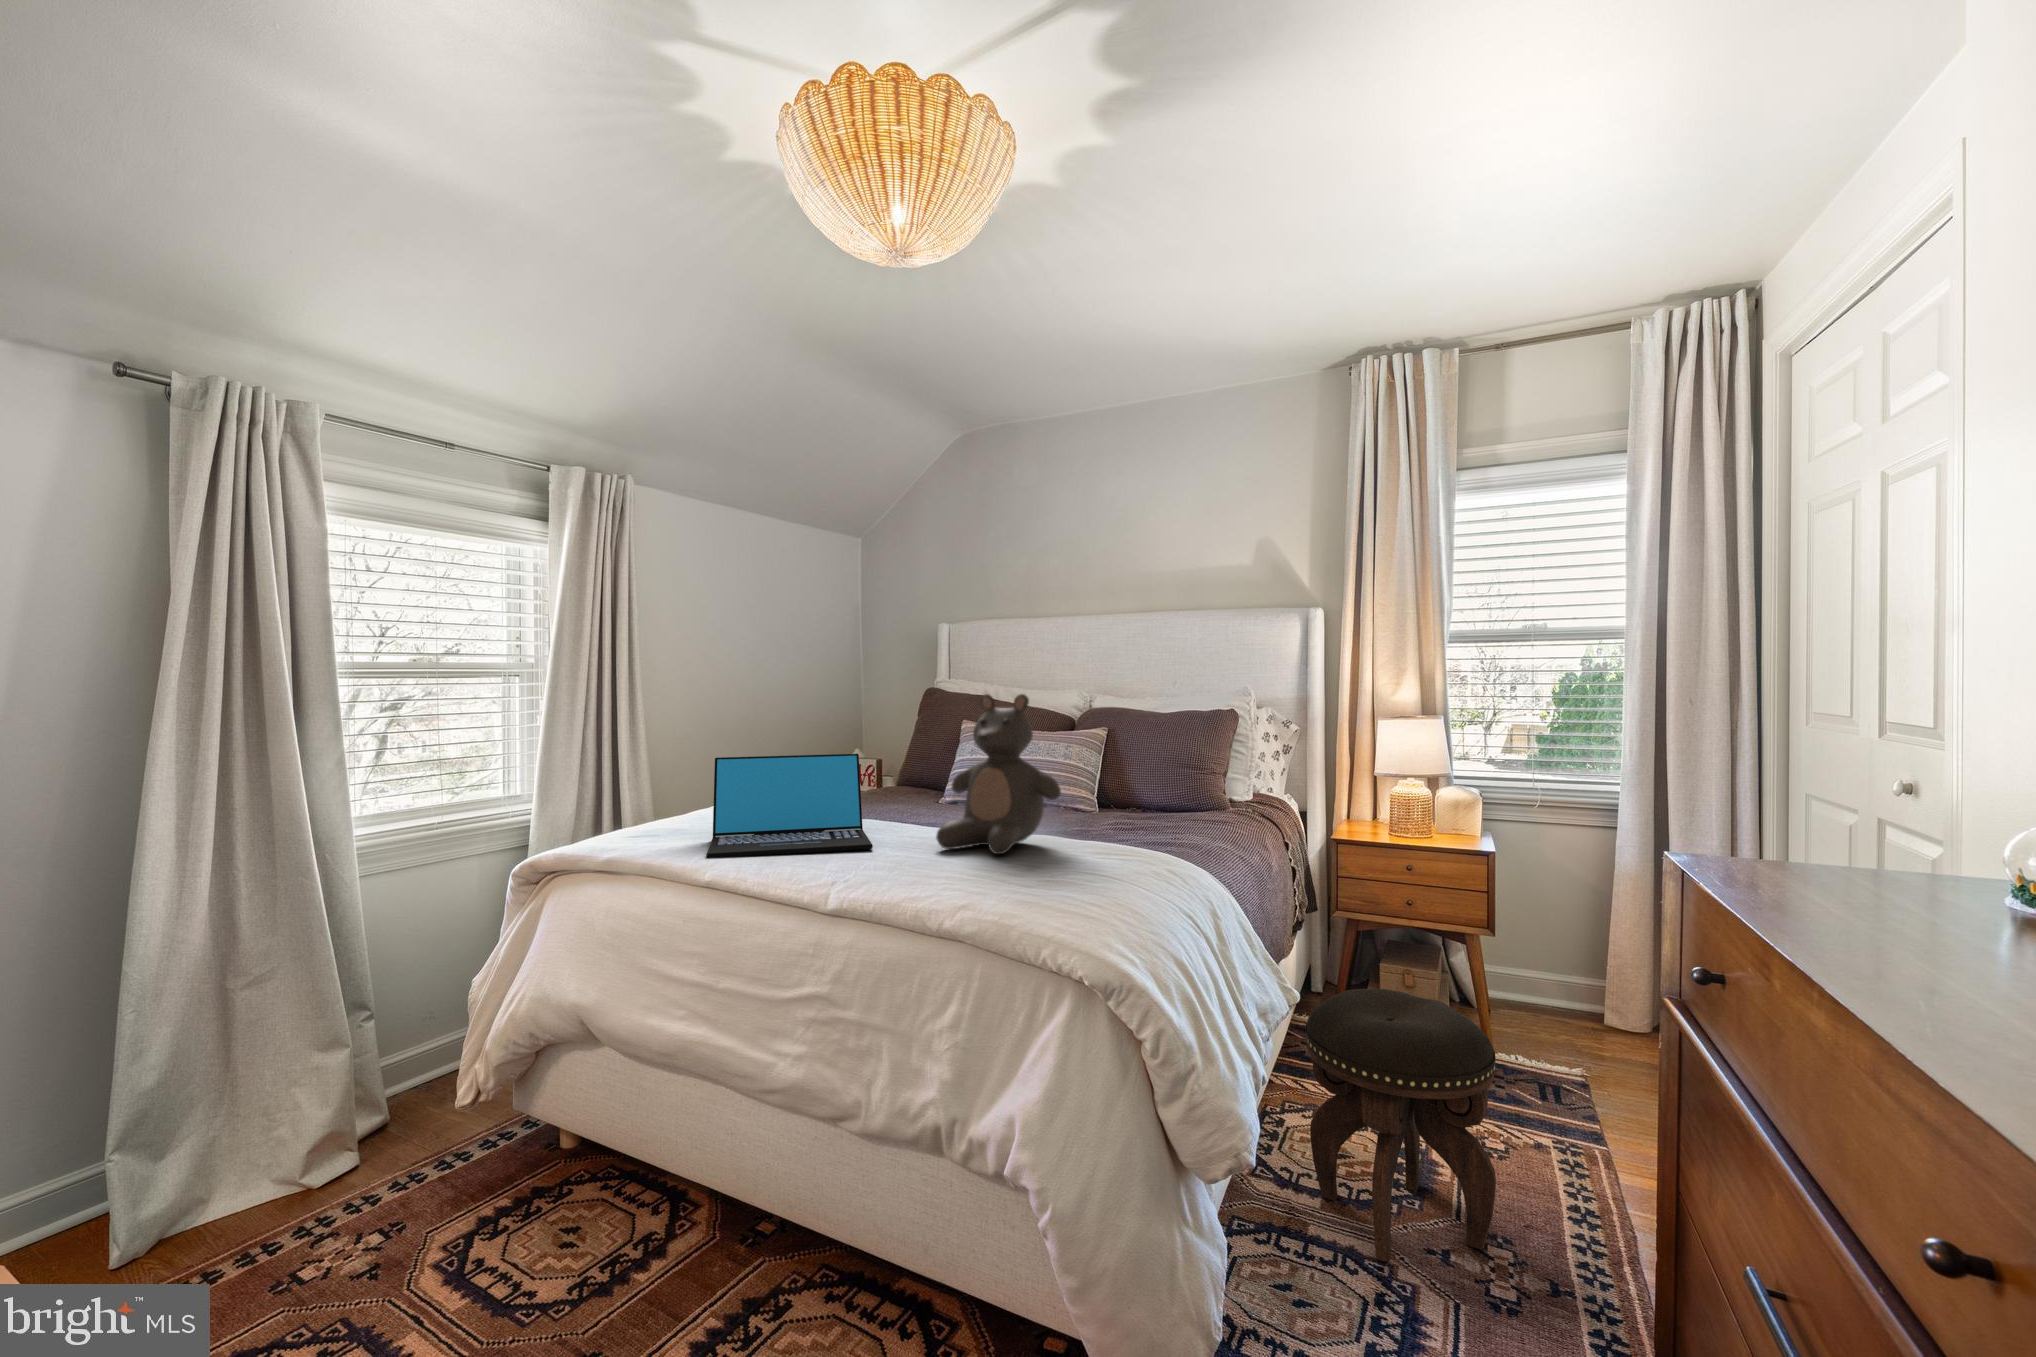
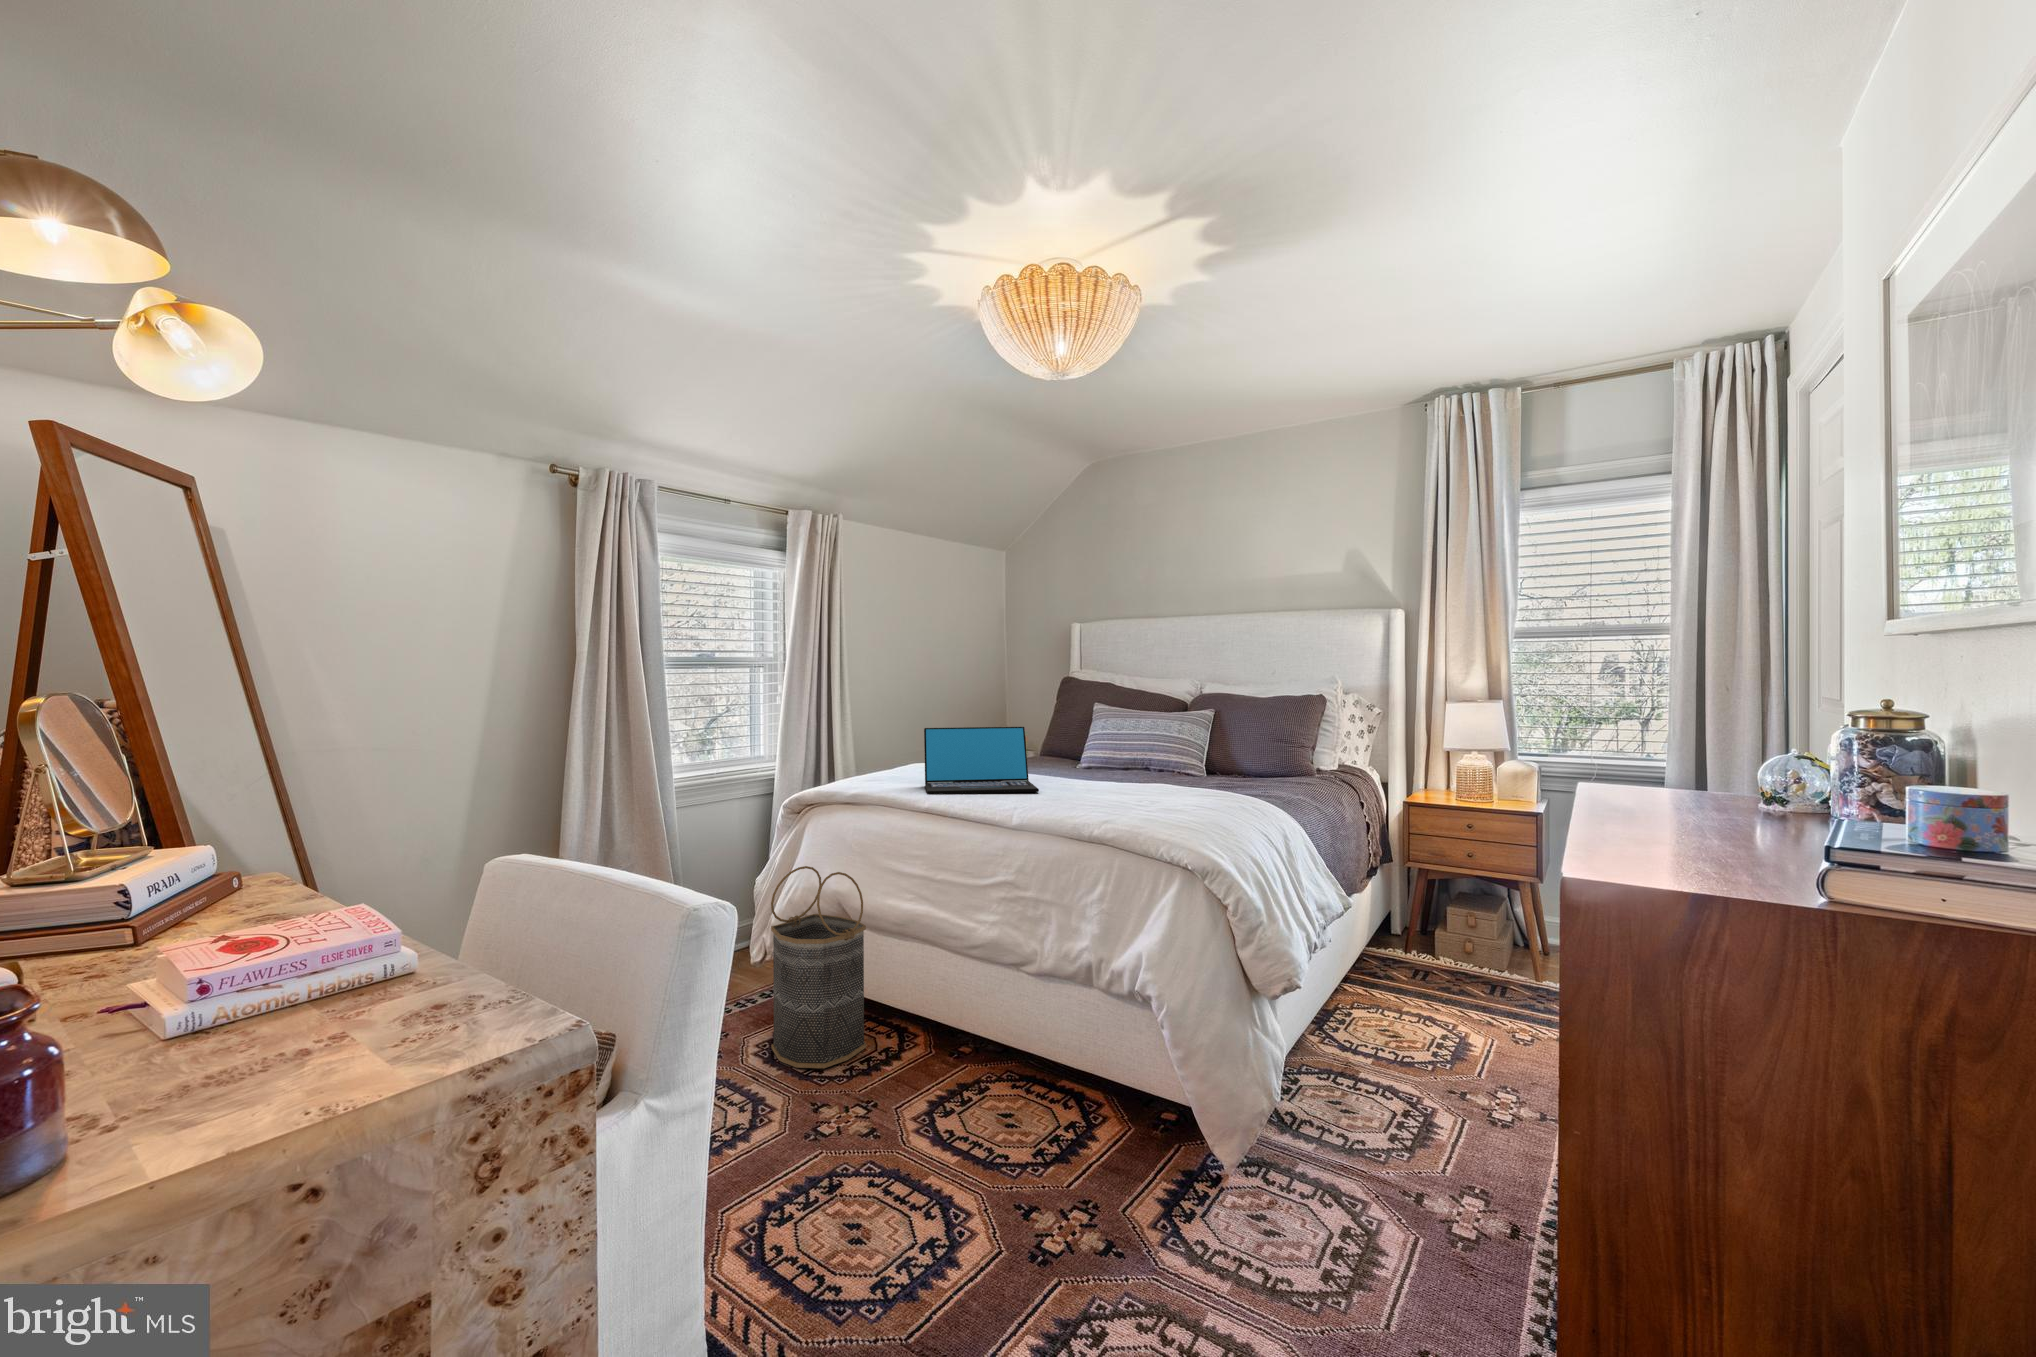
teddy bear: present [936,694,1061,854] -> none [1084,682,1175,797]
basket: none [455,970,610,1293] -> present [771,866,866,1068]
footstool: present [1306,989,1496,1262] -> none [1360,906,1504,1095]

